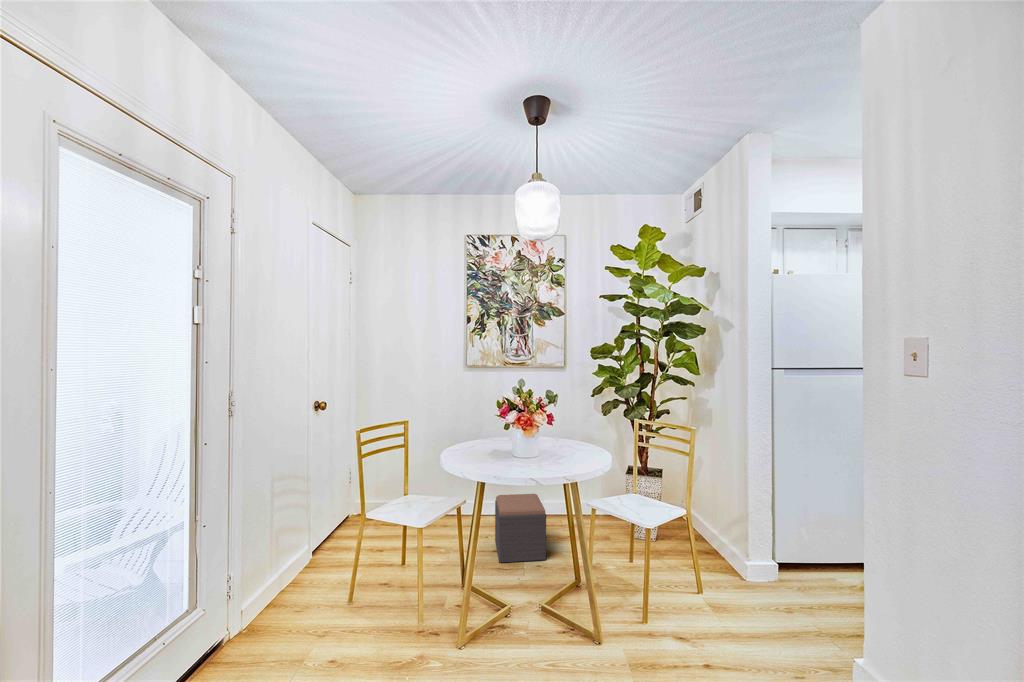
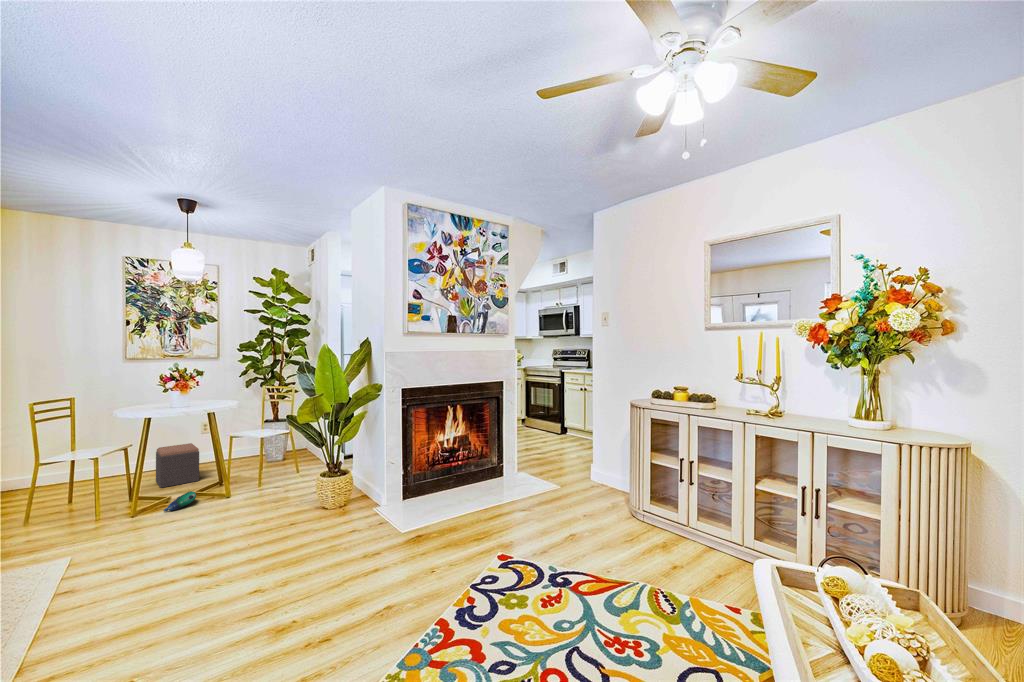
plush toy: none [500,604,546,648] -> present [164,491,196,512]

